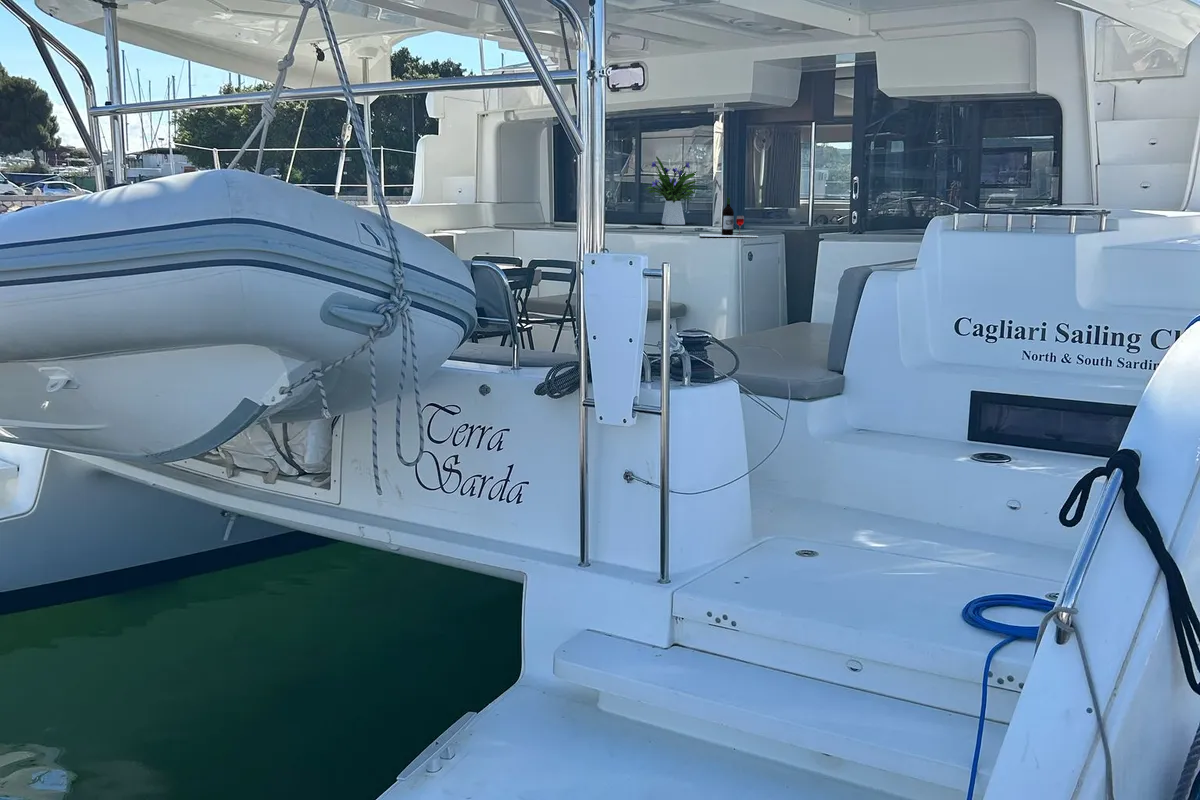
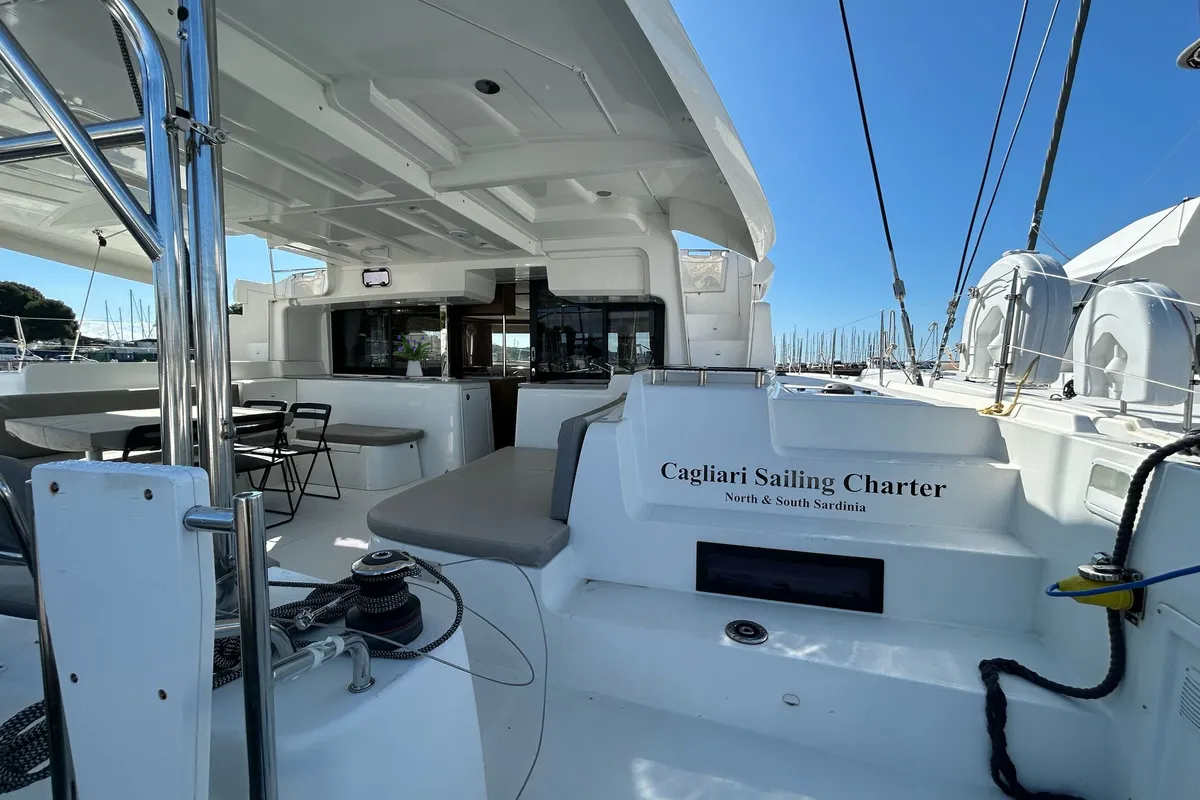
wine bottle: present [700,198,758,237] -> none [430,358,473,385]

